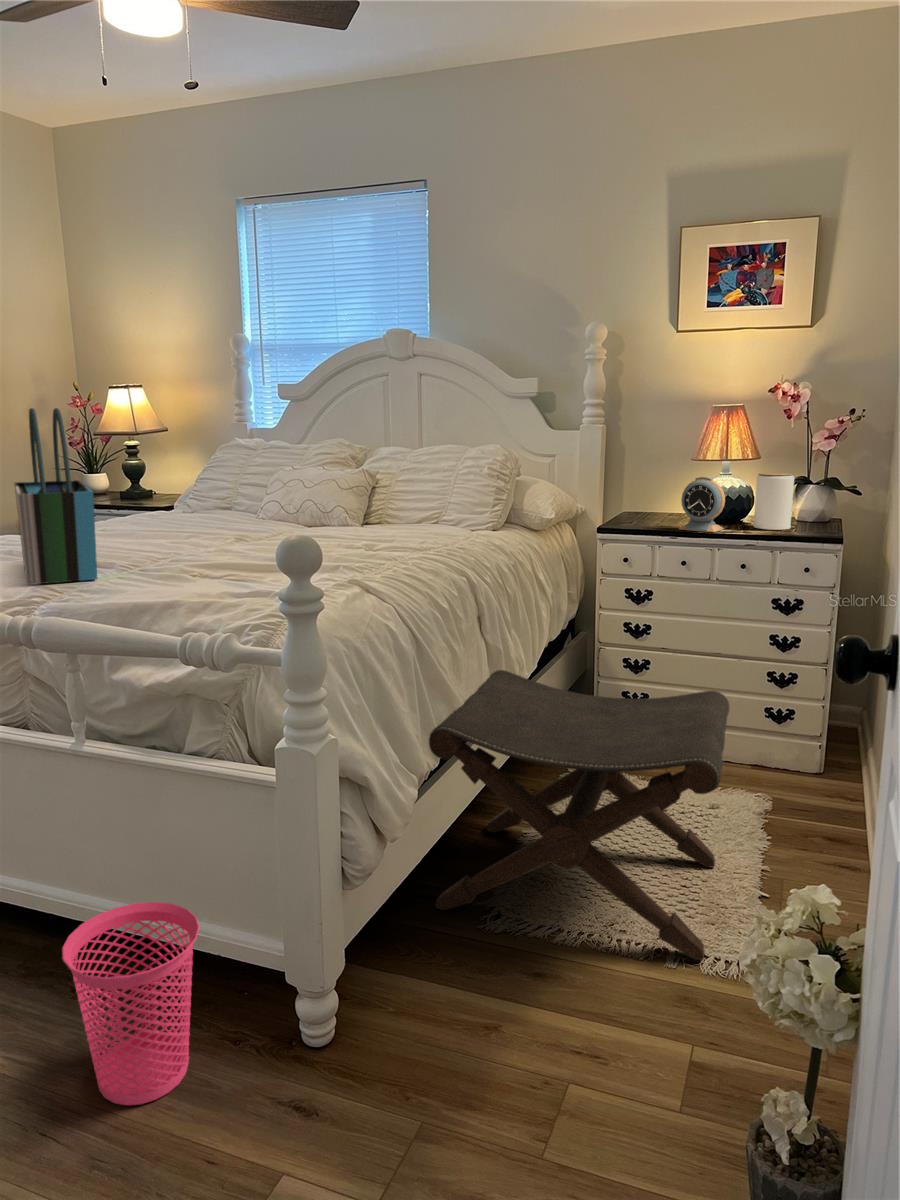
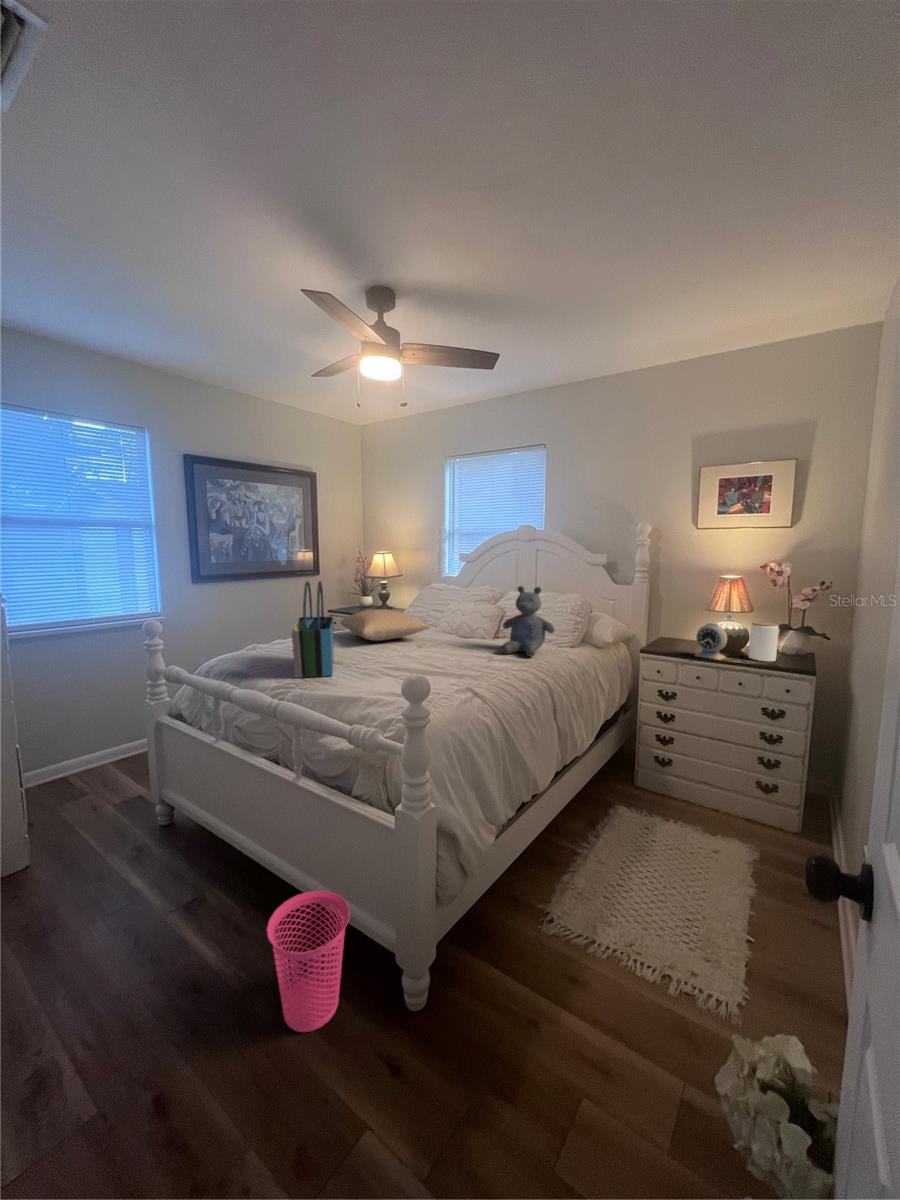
stuffed bear: none [381,424,469,541] -> present [501,586,555,657]
pillow: none [75,479,252,533] -> present [340,609,430,641]
footstool: present [429,670,729,960] -> none [511,745,725,996]

